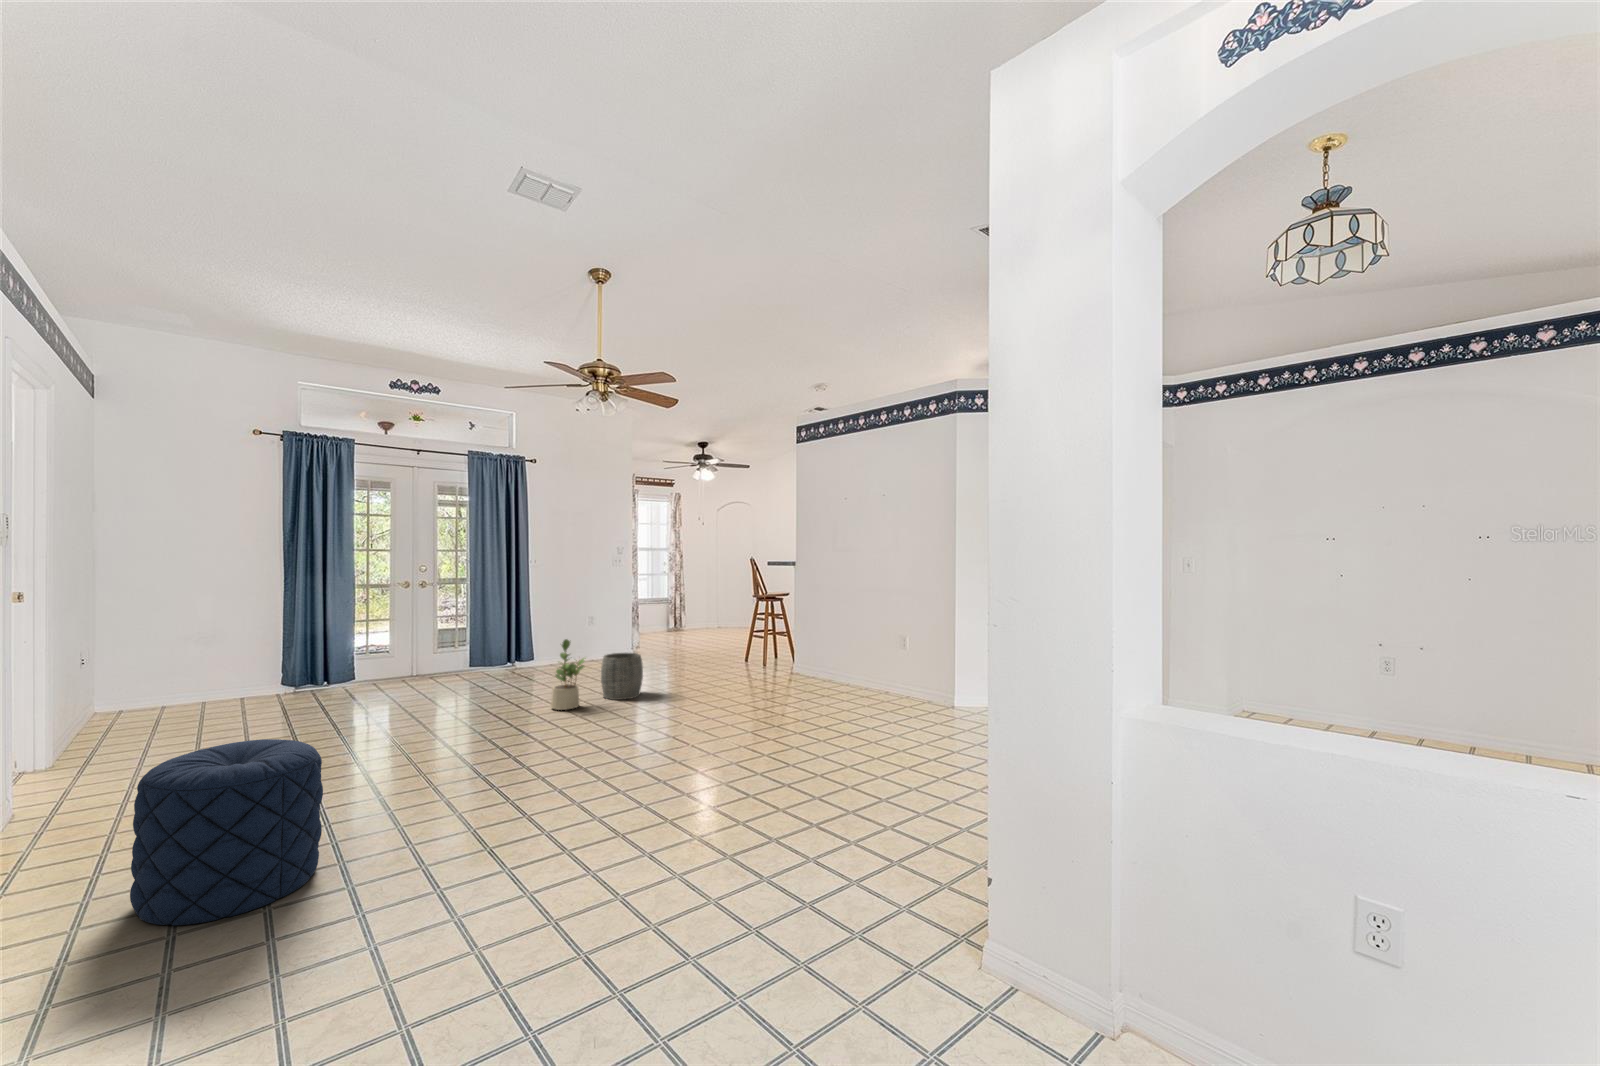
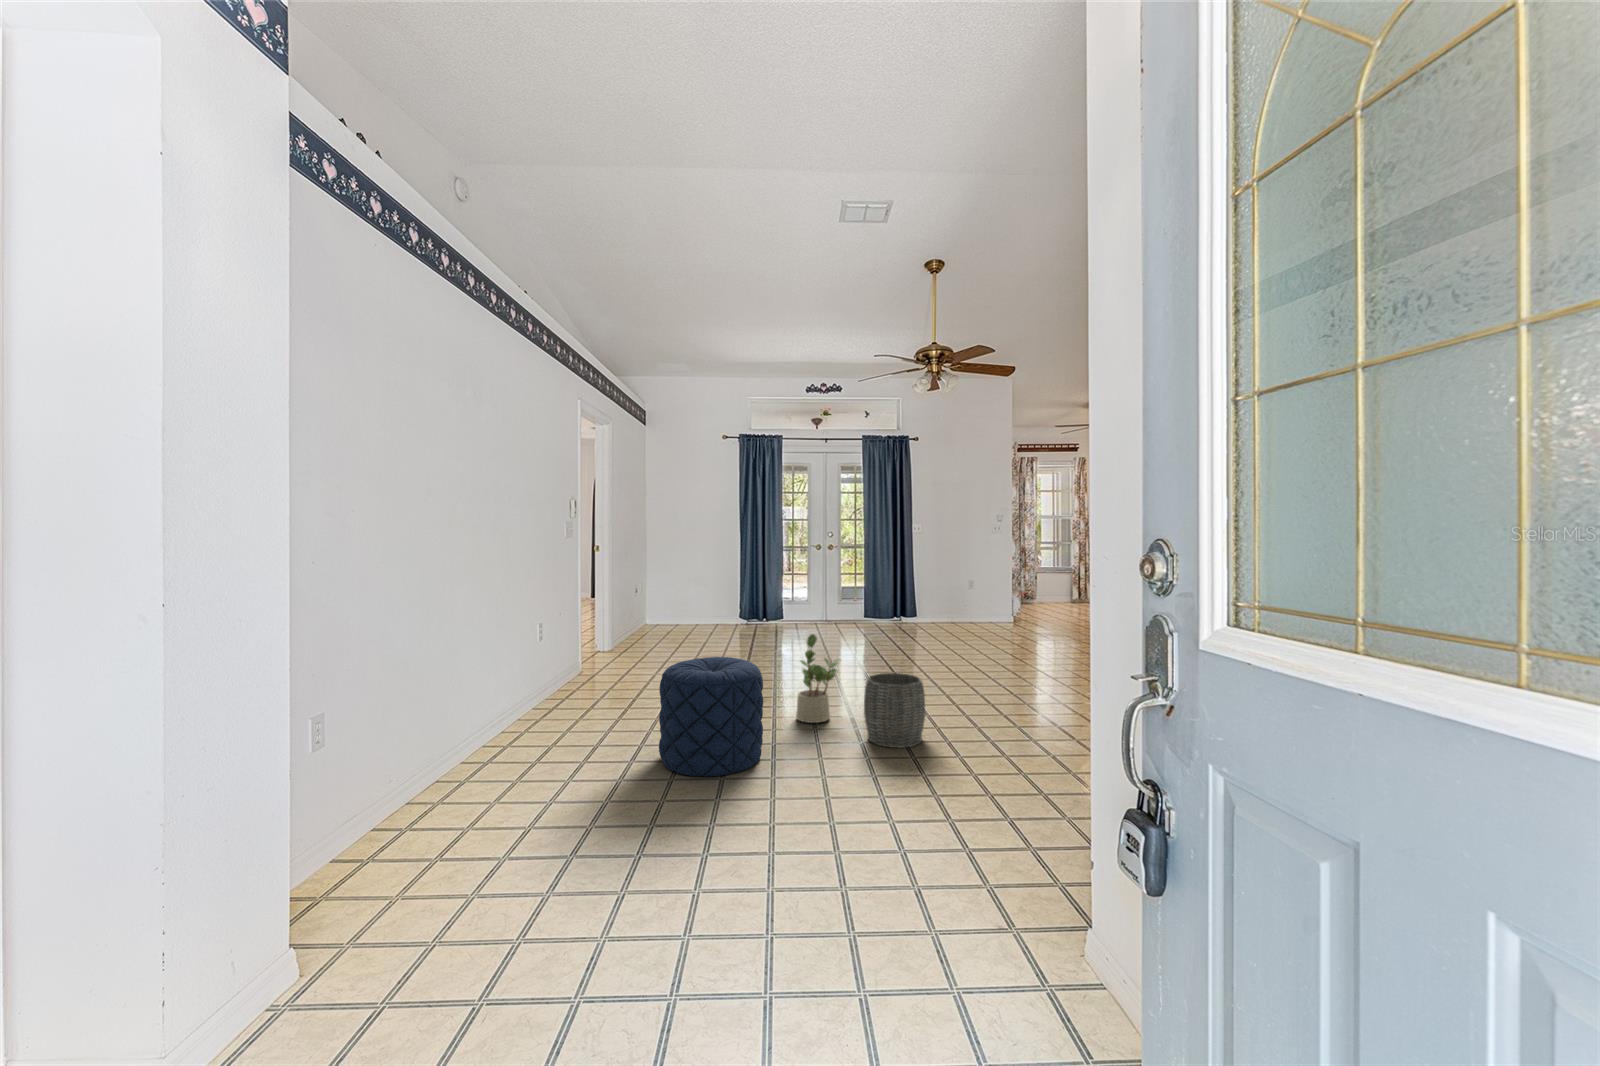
potted plant: present [551,639,586,710] -> present [796,634,838,723]
woven basket: present [601,653,643,700] -> present [864,673,925,748]

